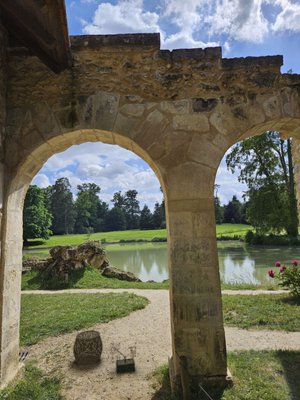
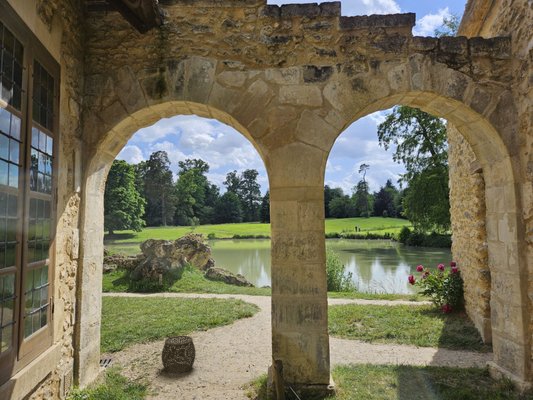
decorative plant: present [108,343,139,373] -> none [200,347,237,382]

